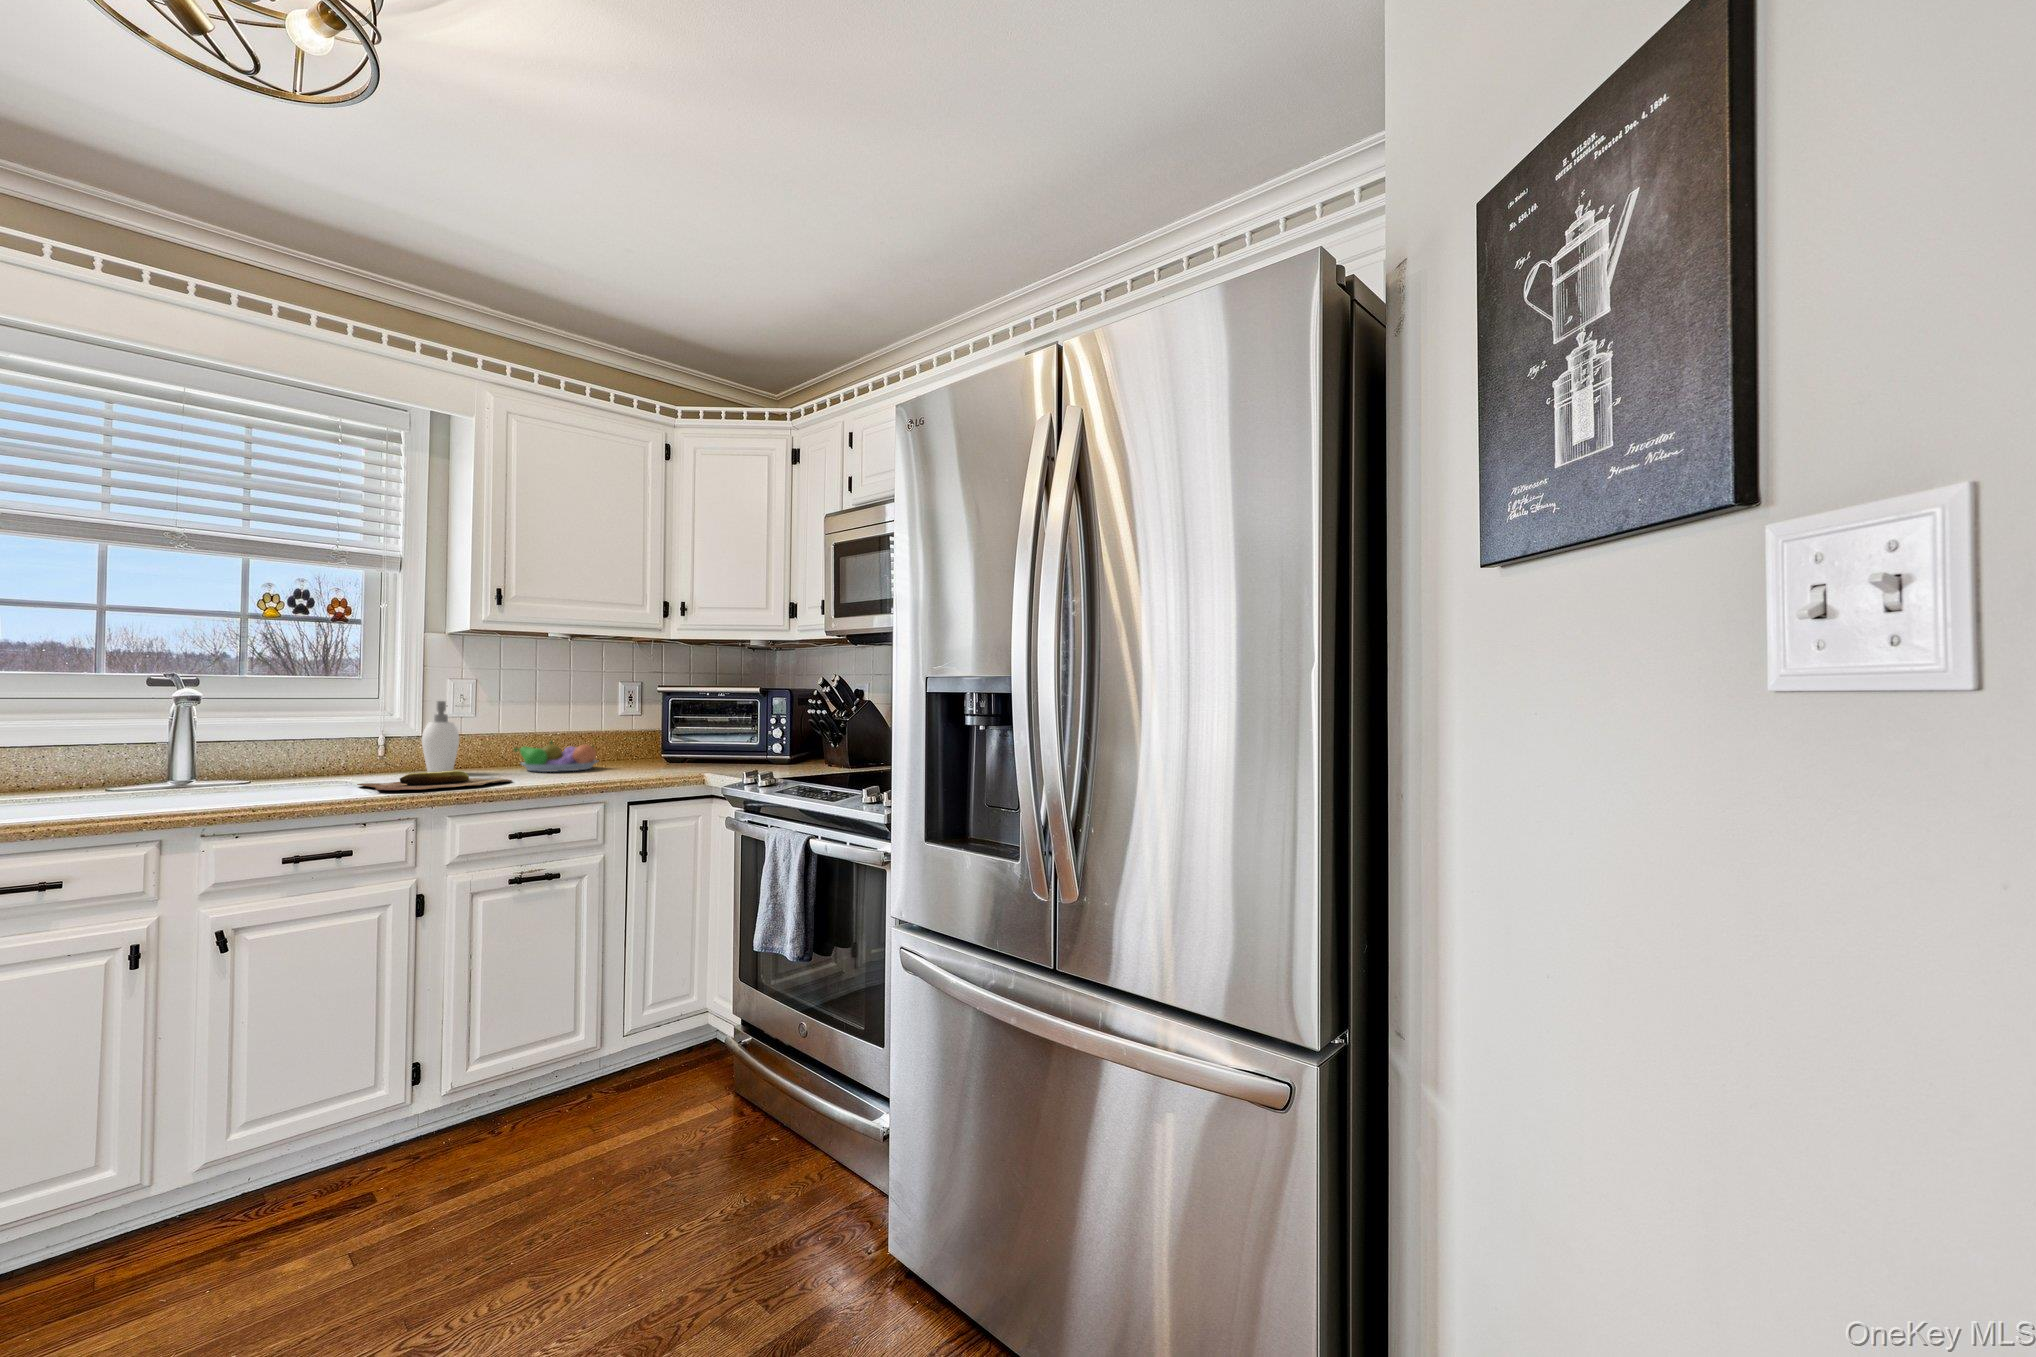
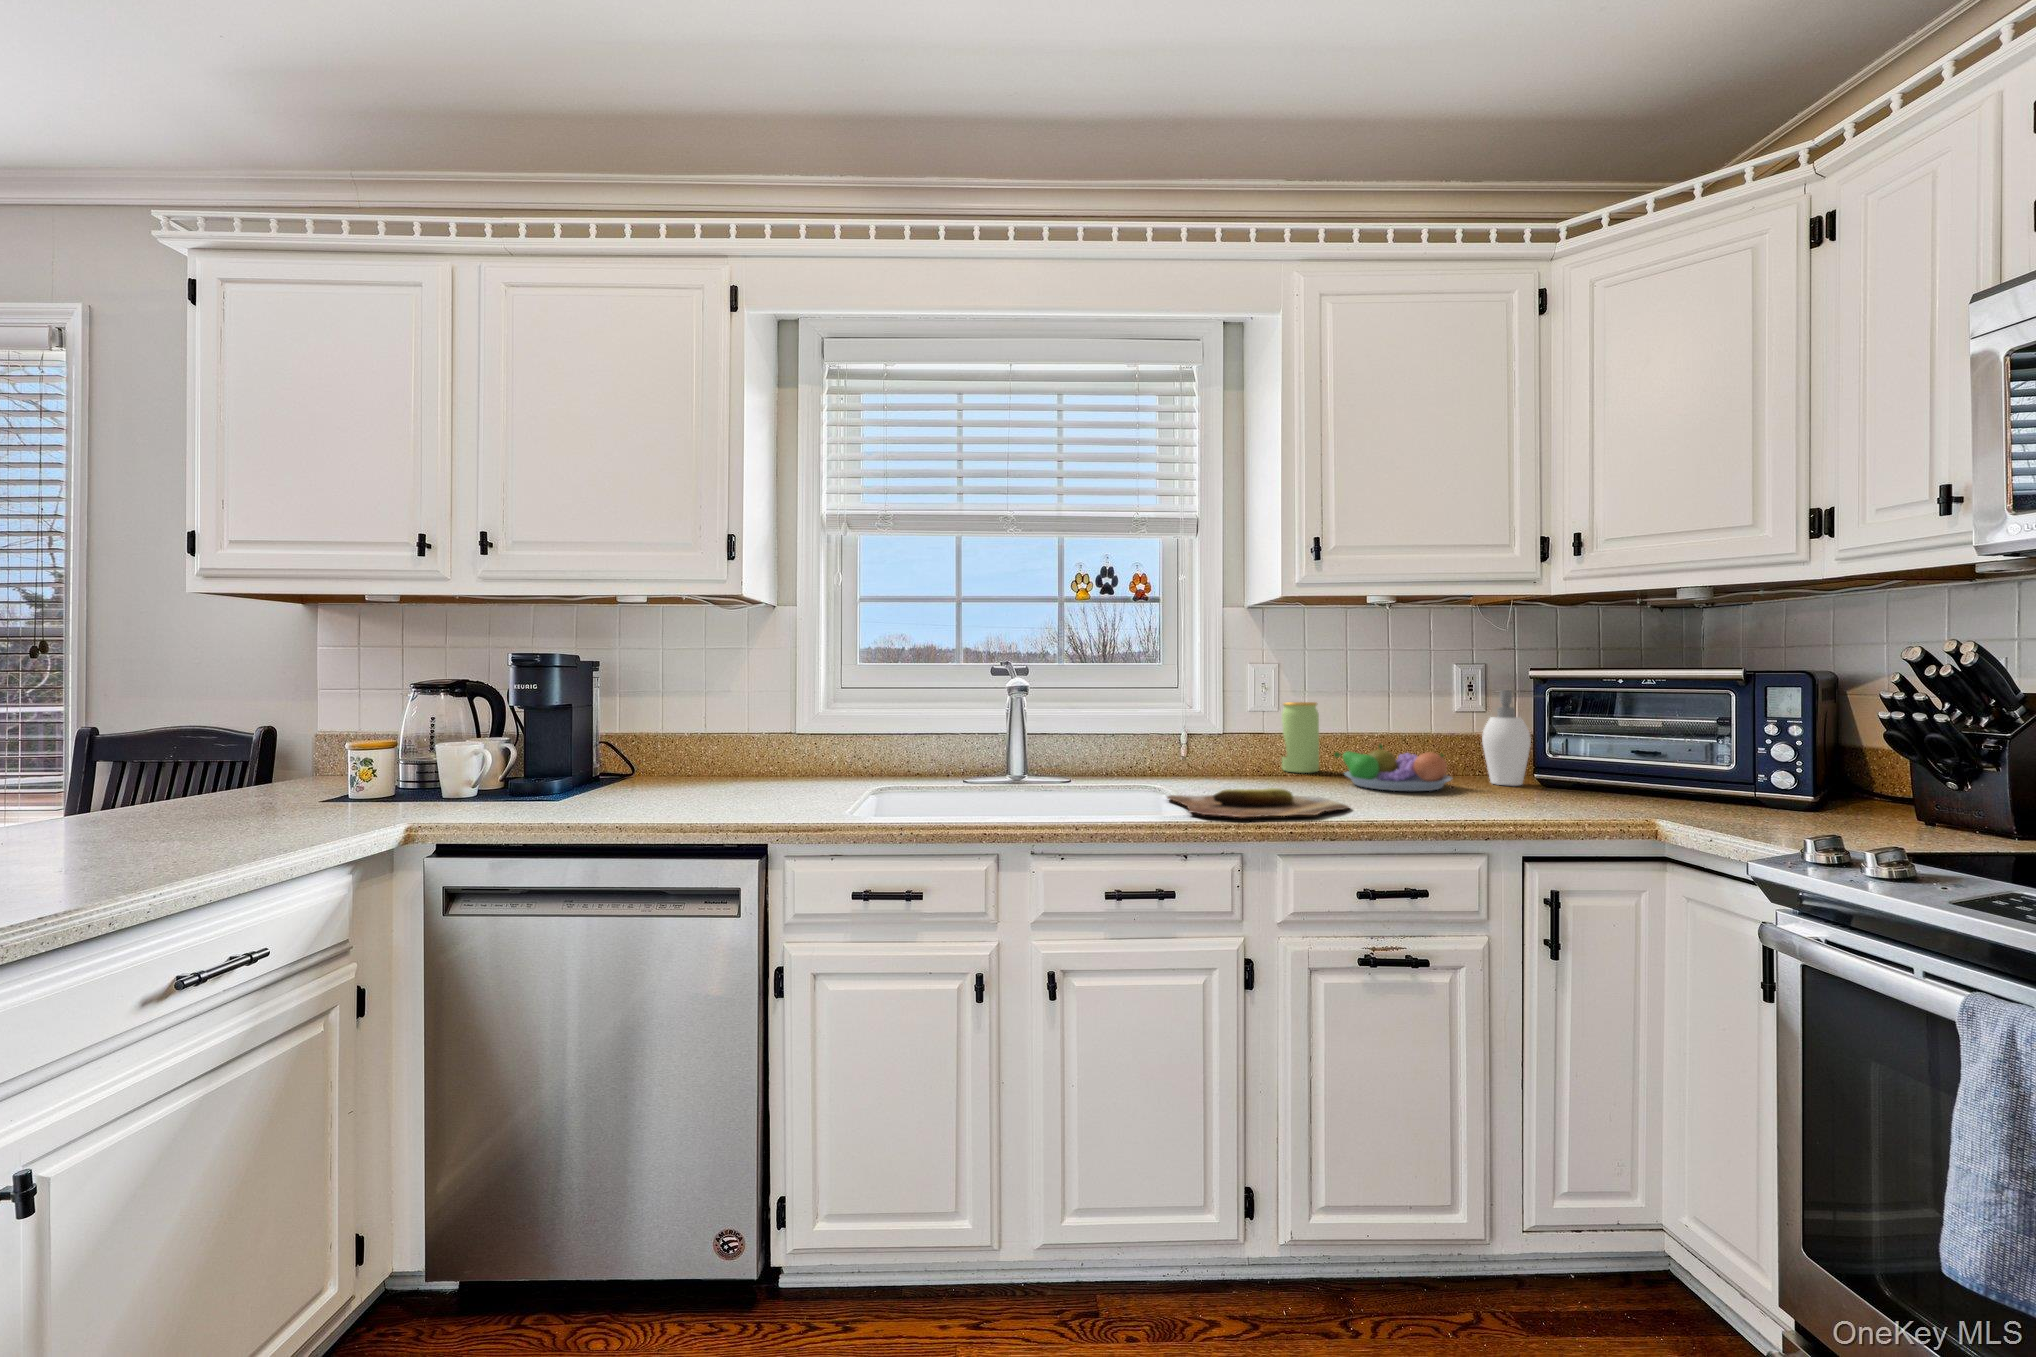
soap dispenser: present [422,701,459,772] -> present [1482,690,1531,786]
jar: none [473,711,506,767] -> present [1282,702,1319,773]

